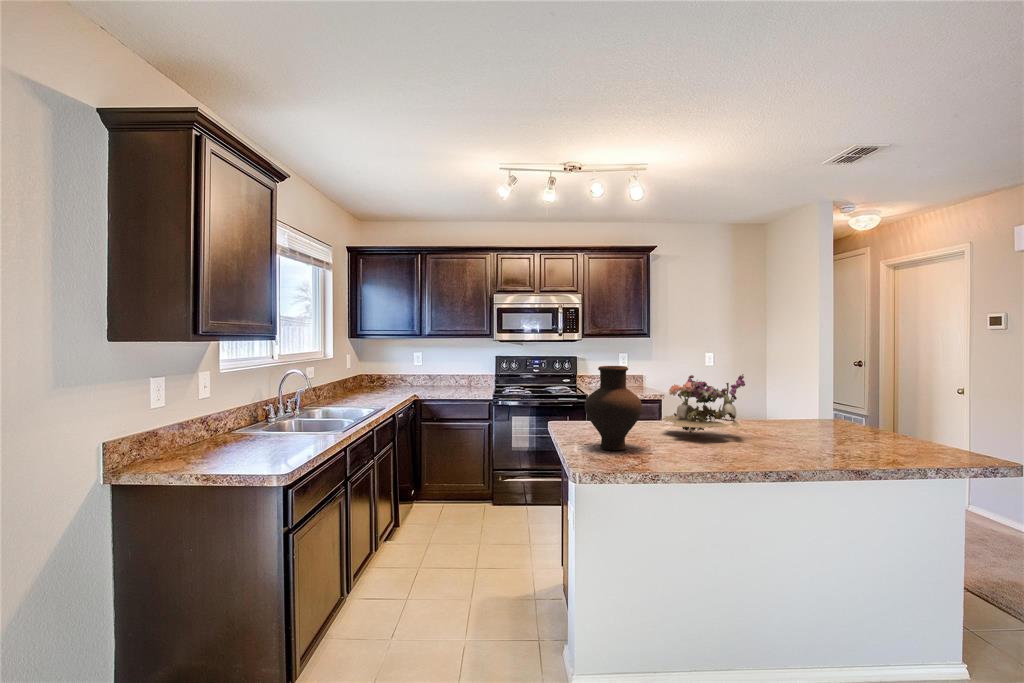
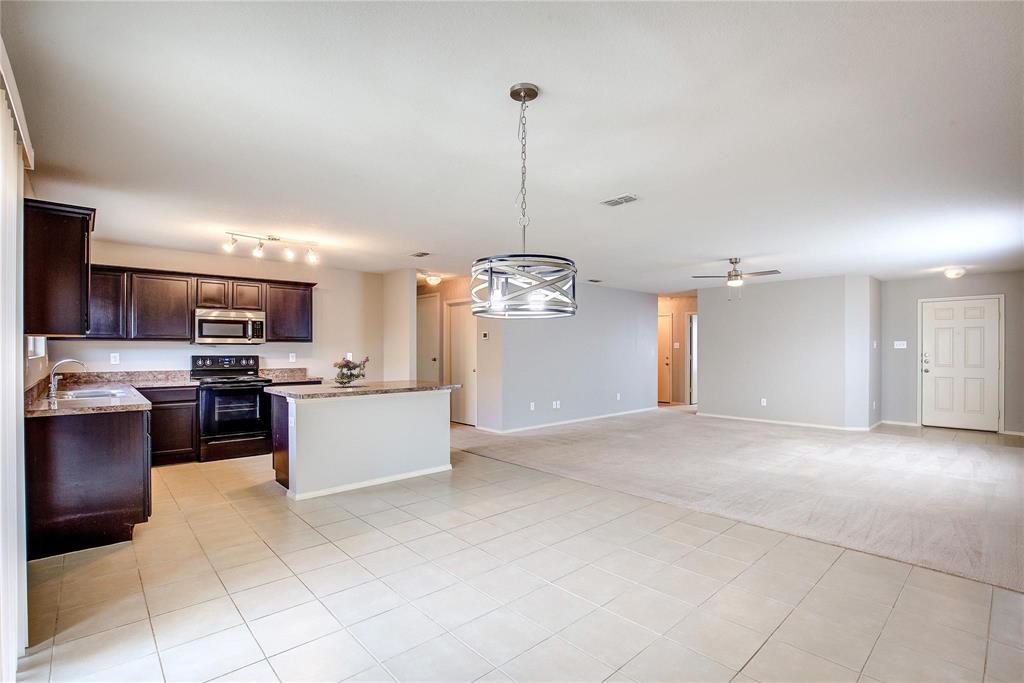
vase: present [585,366,642,450] -> none [294,351,323,391]

